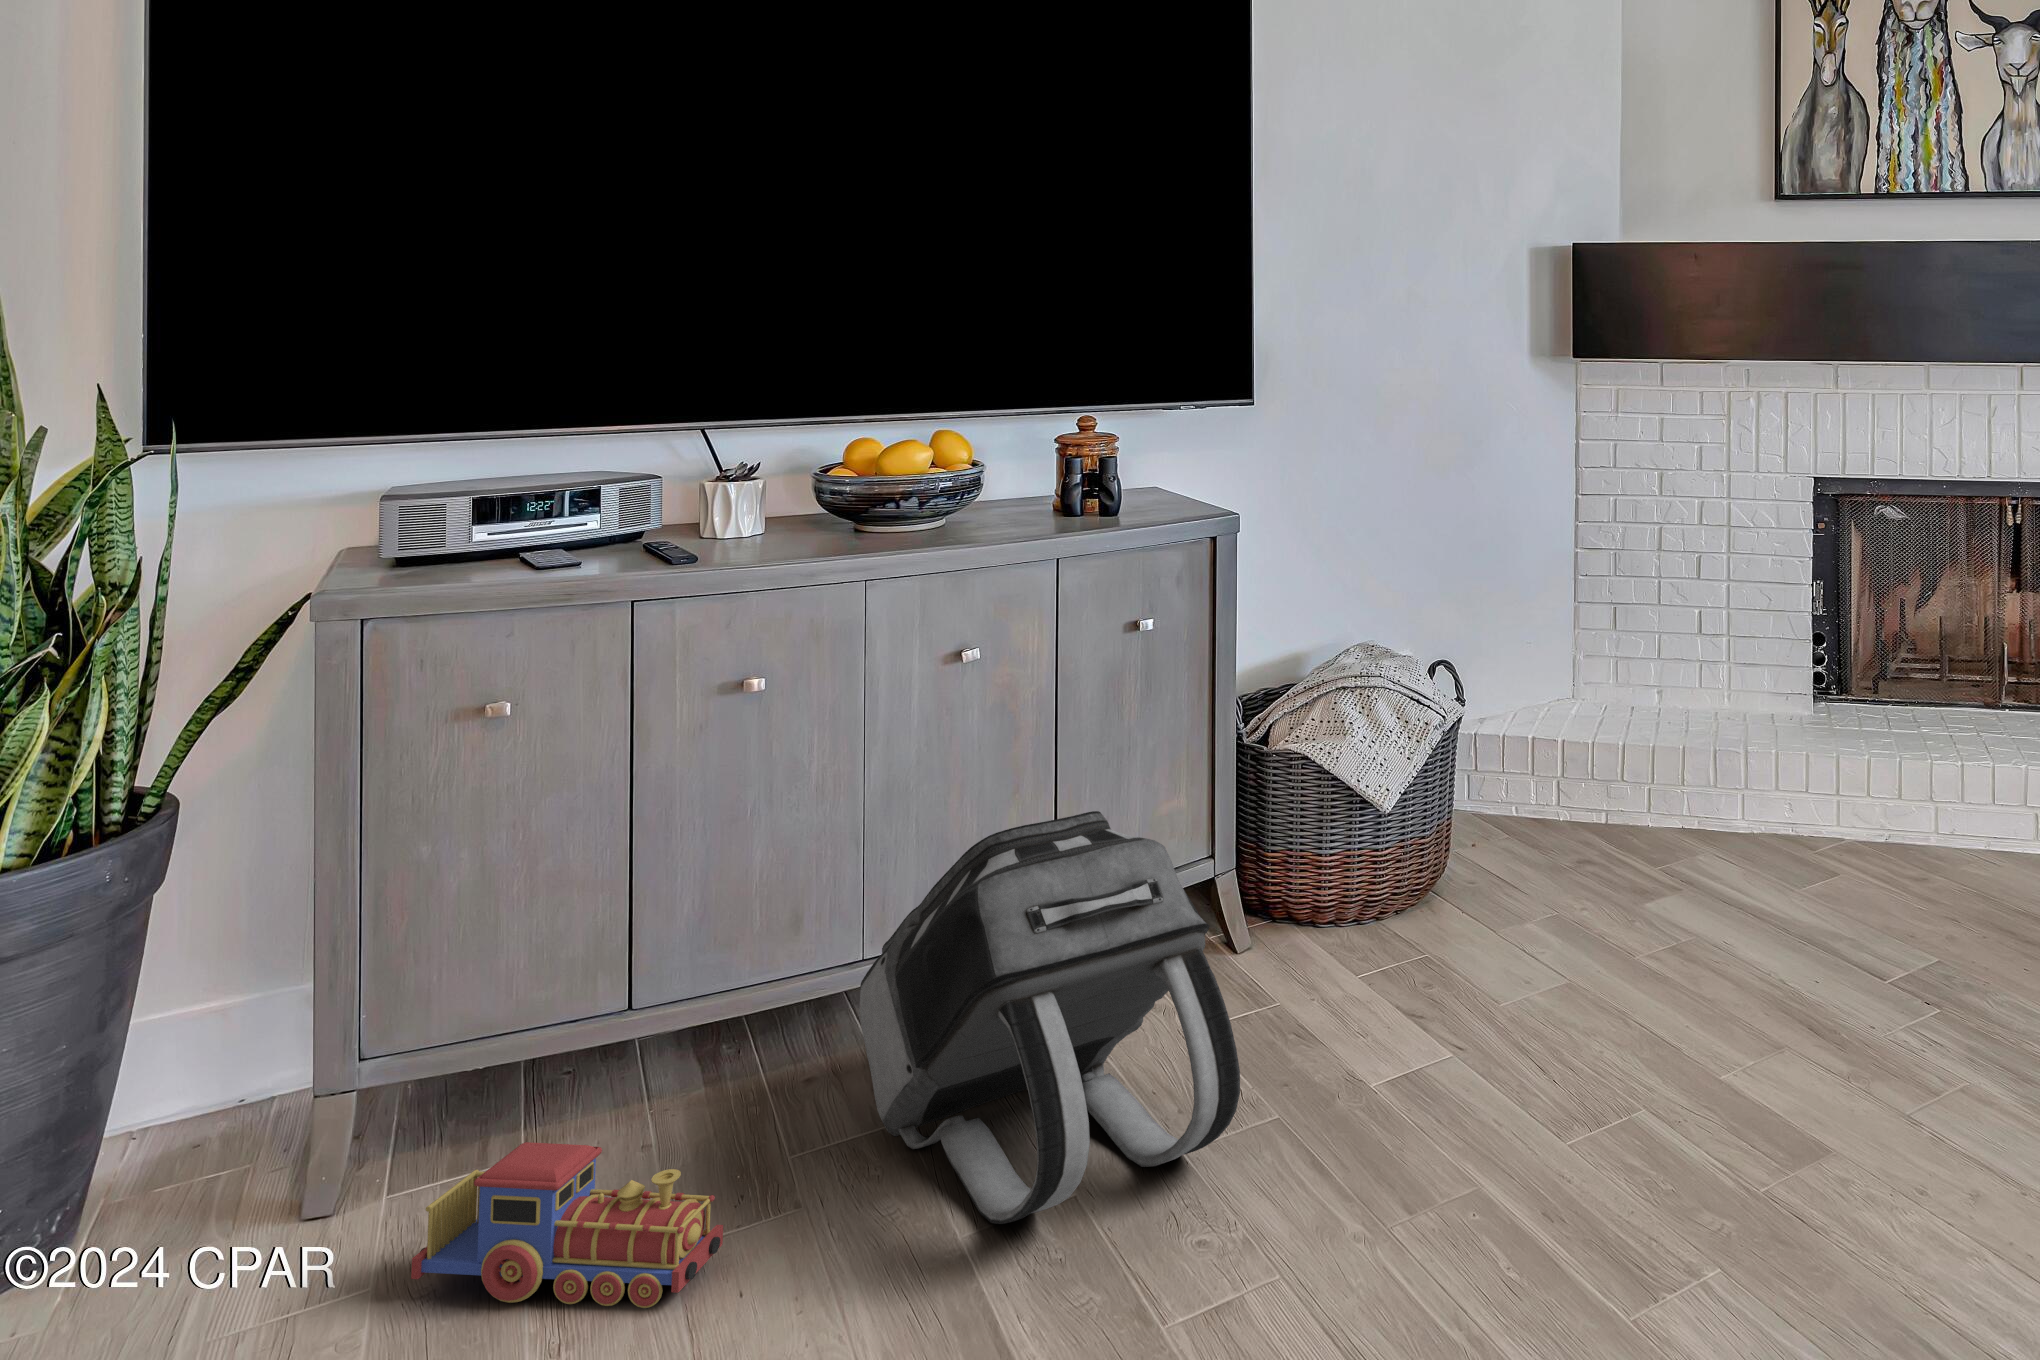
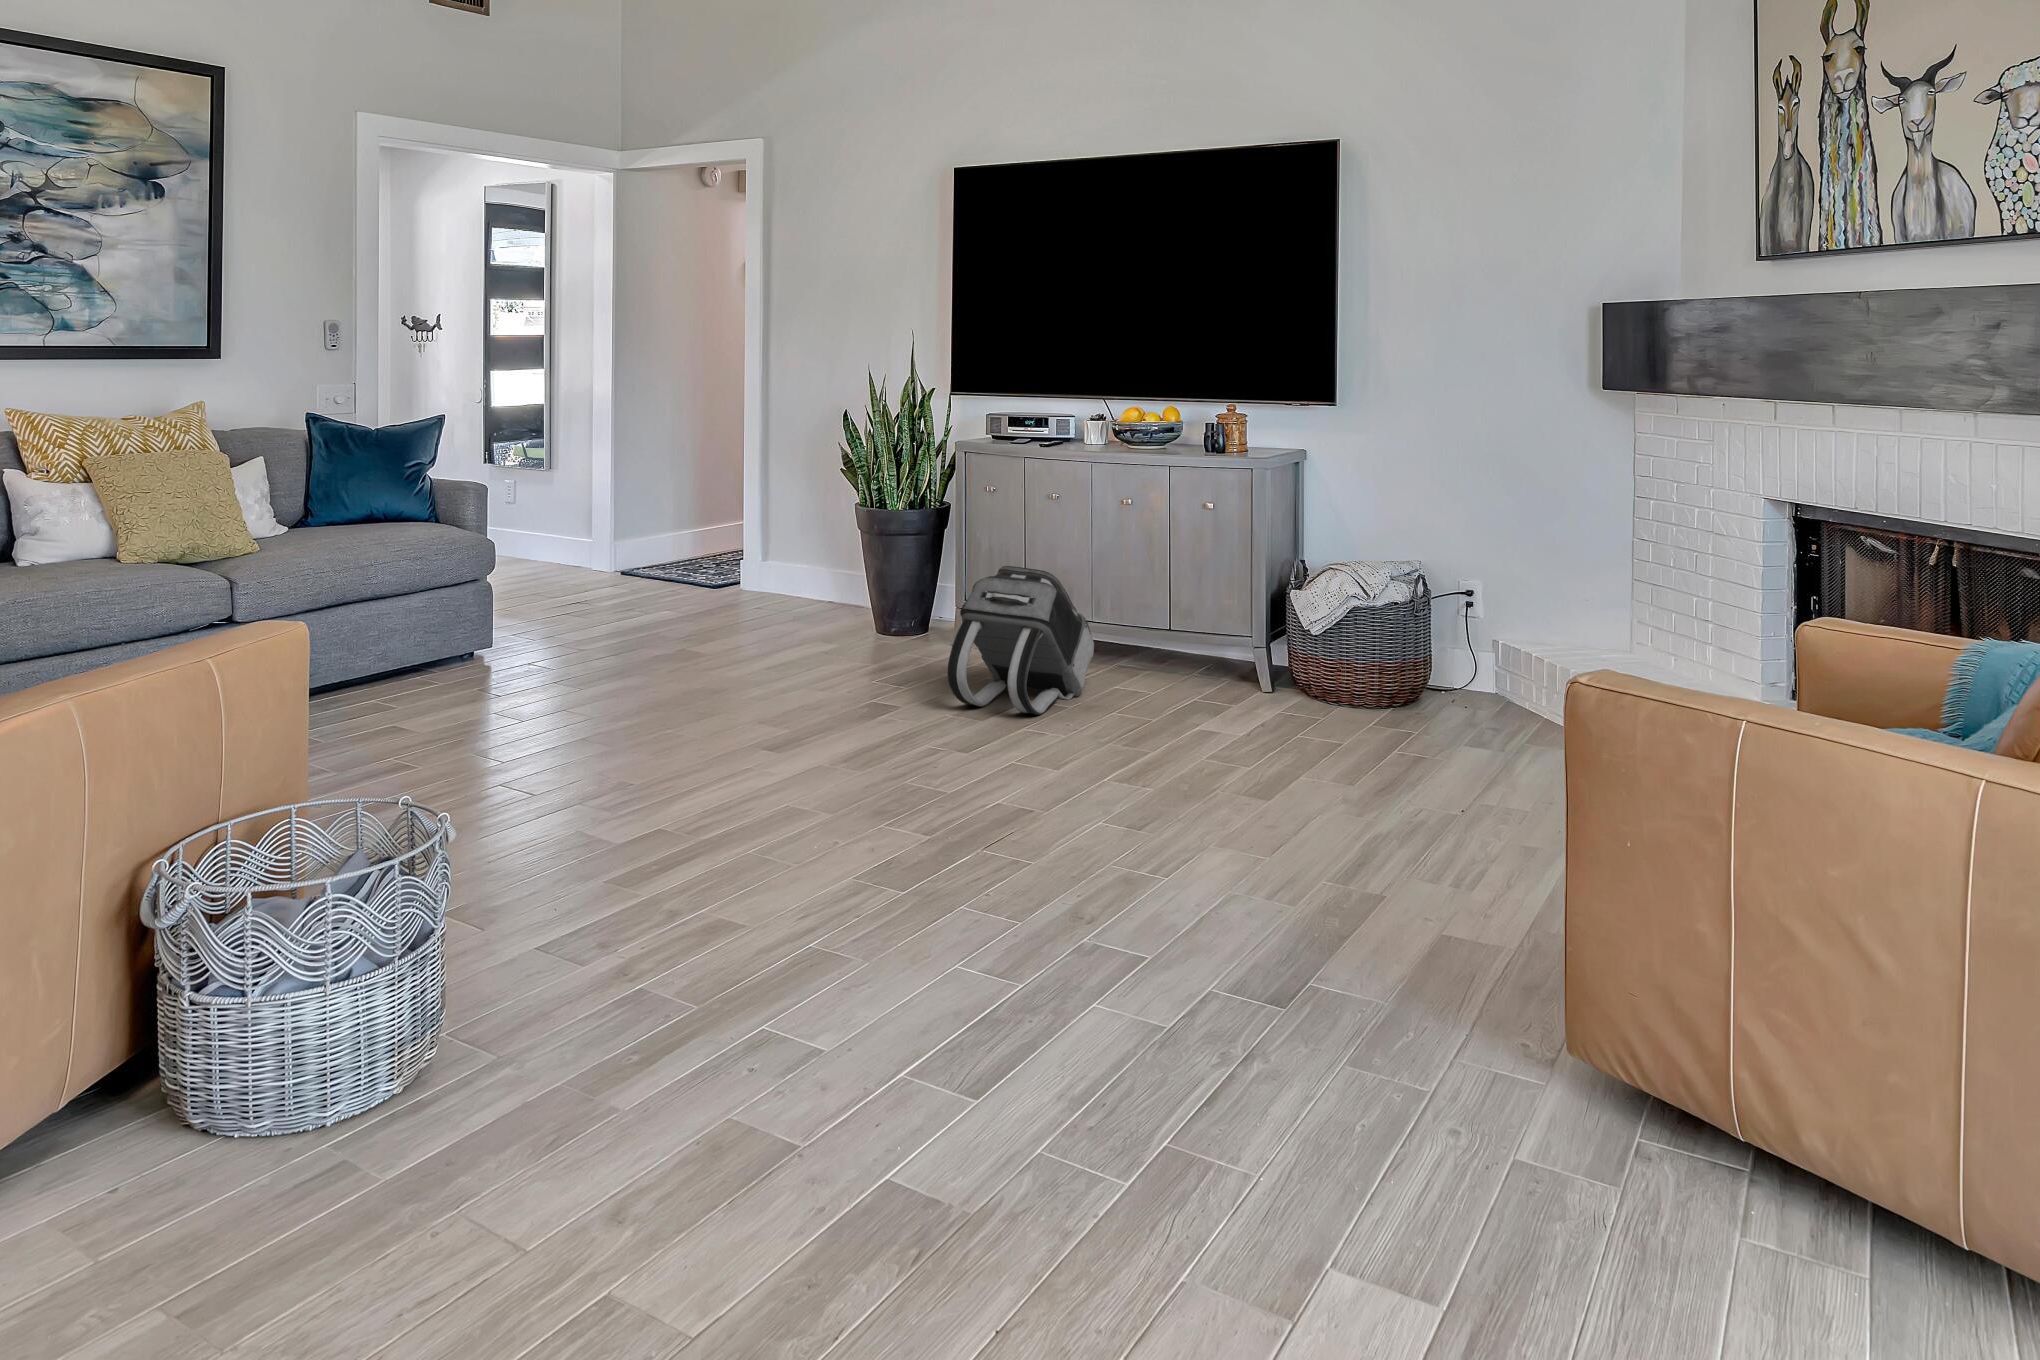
toy train: present [411,1142,723,1308] -> none [867,633,917,687]

